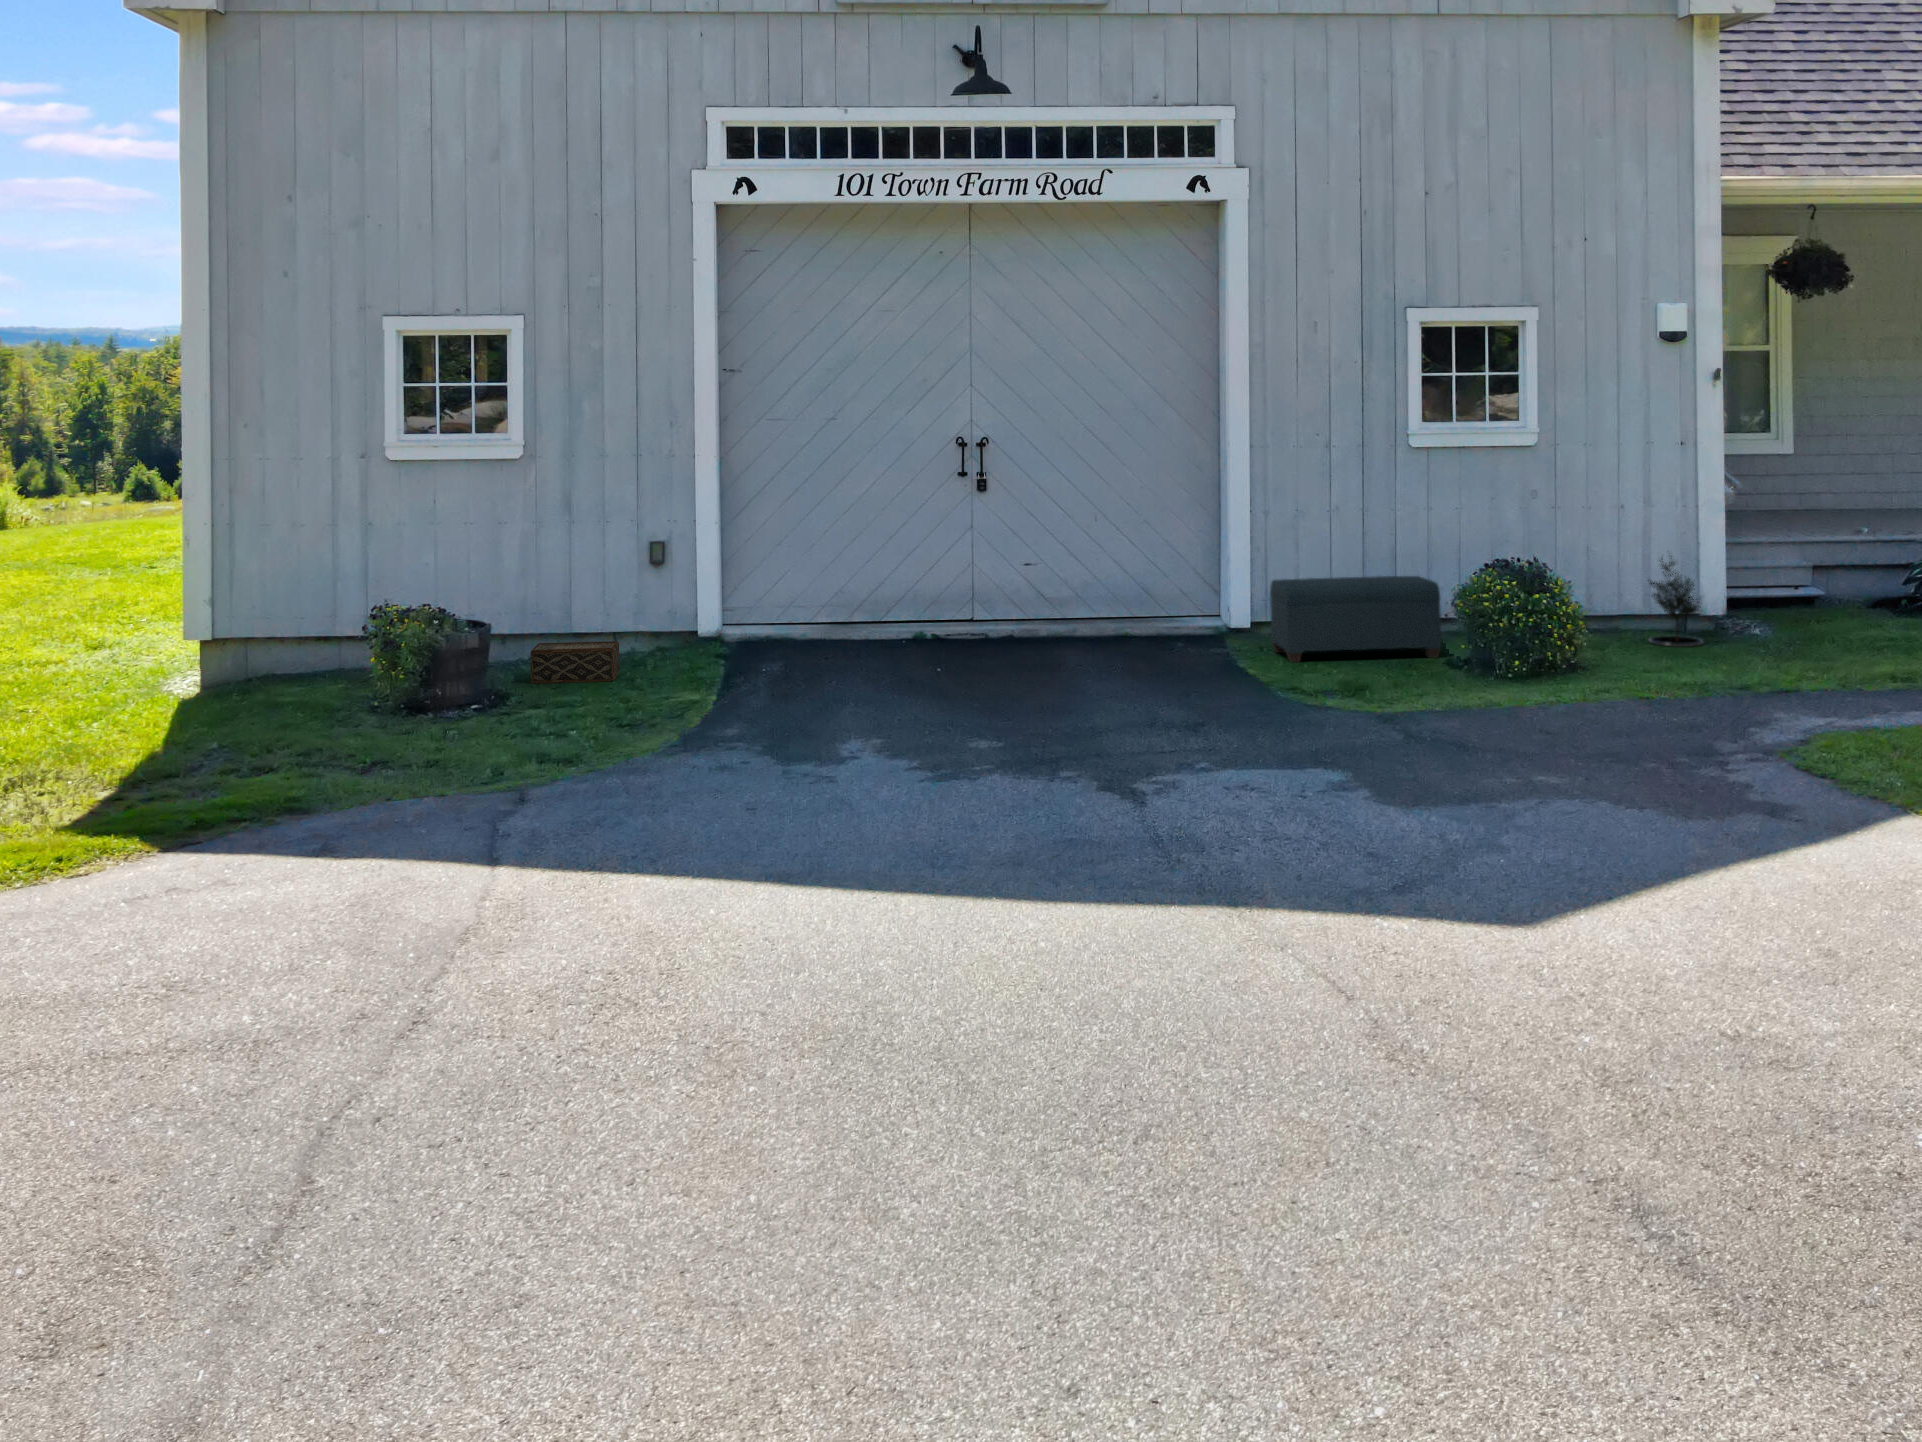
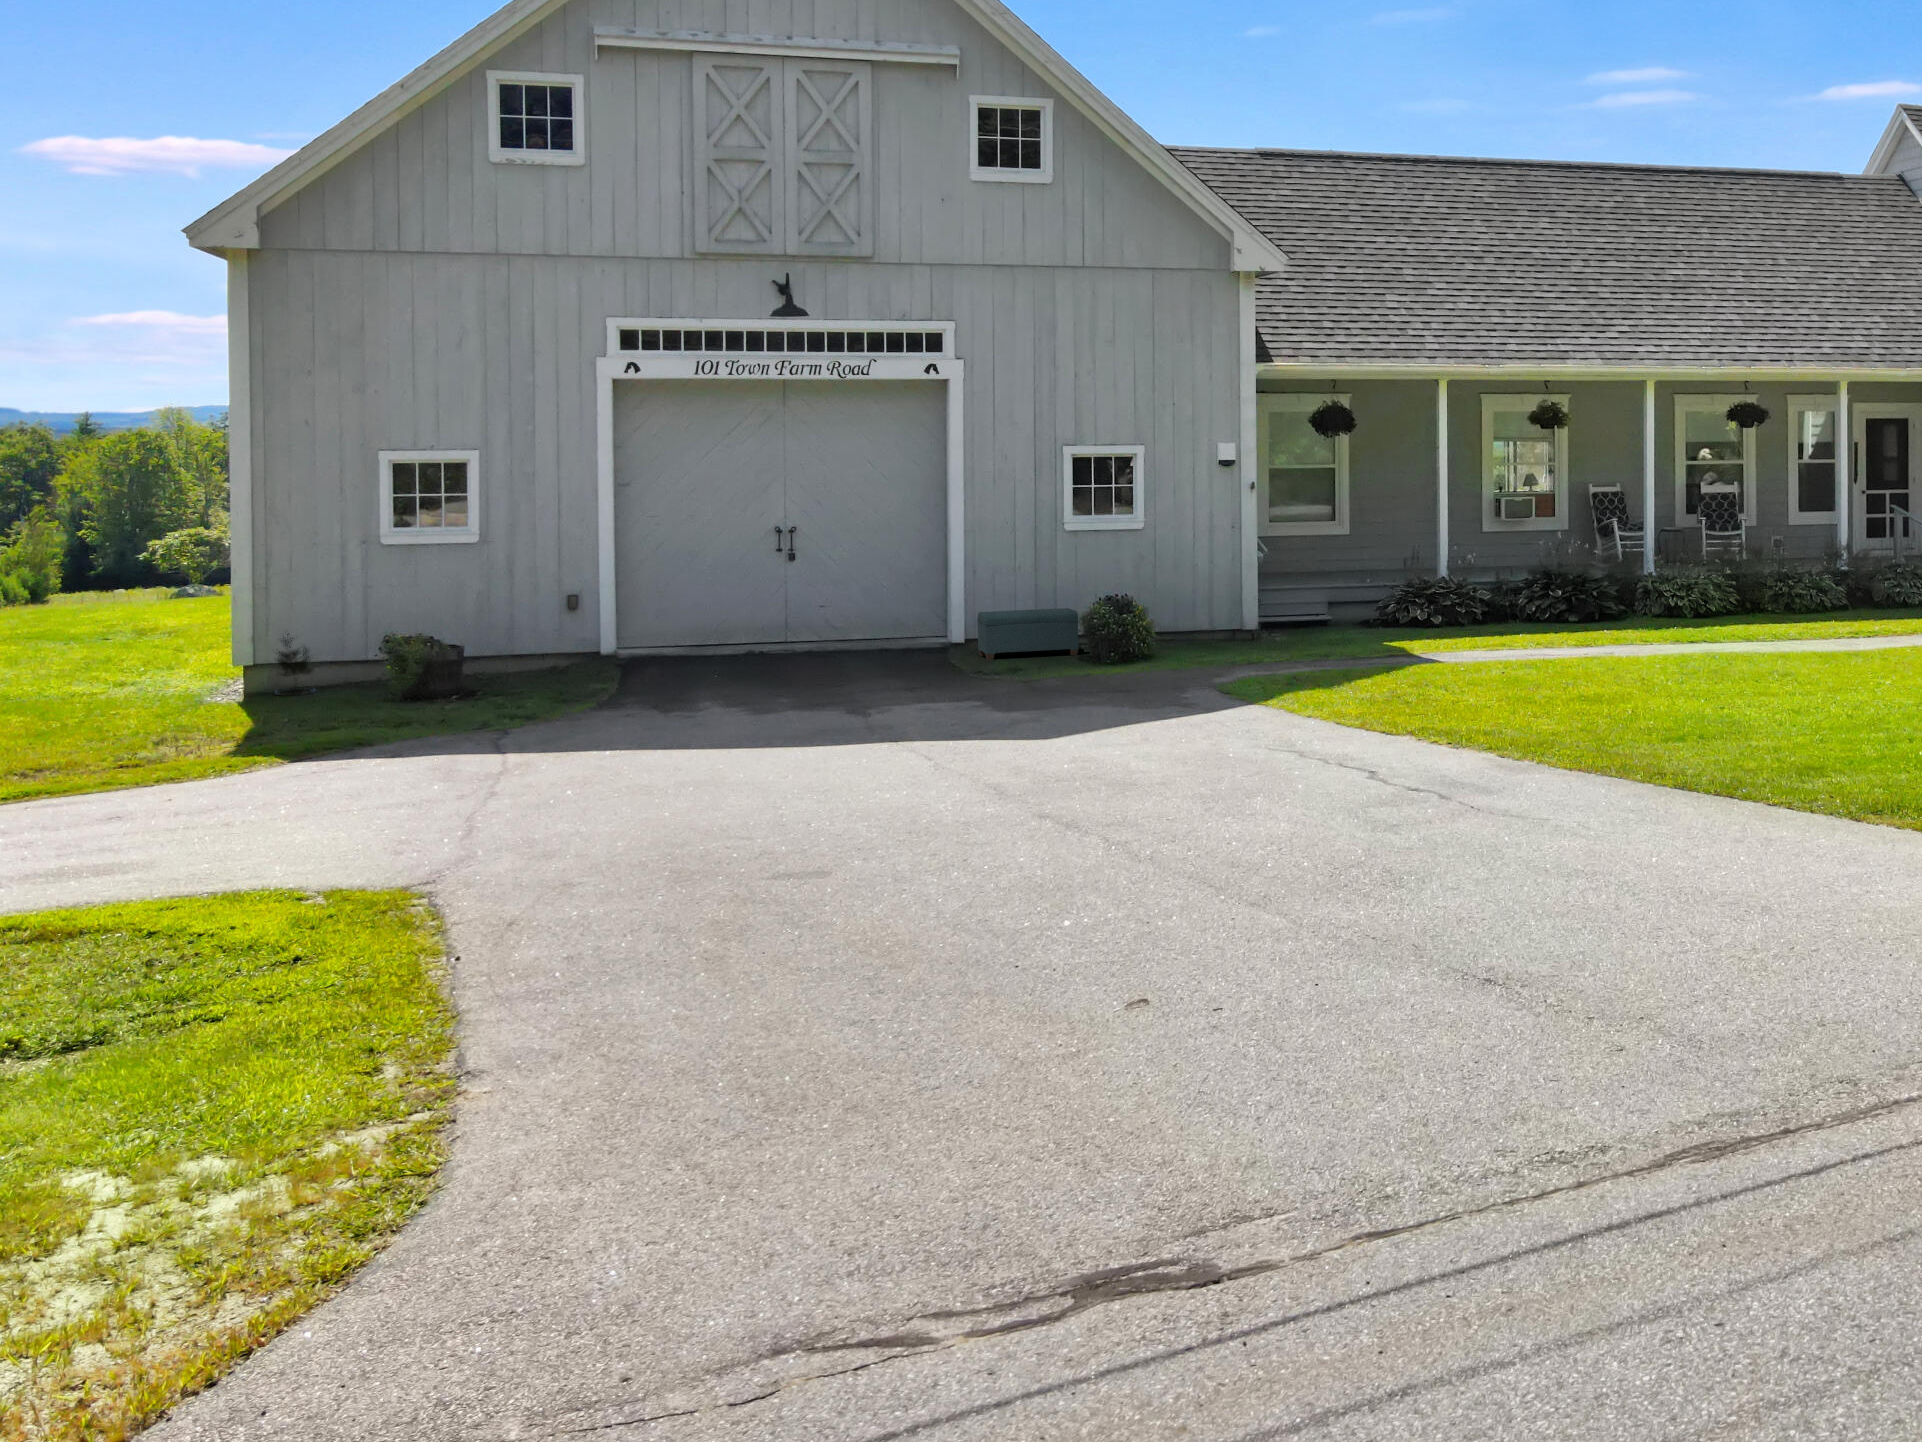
potted tree: present [1648,556,1703,647] -> present [276,633,314,696]
woven basket: present [531,641,620,684] -> none [495,658,553,684]

